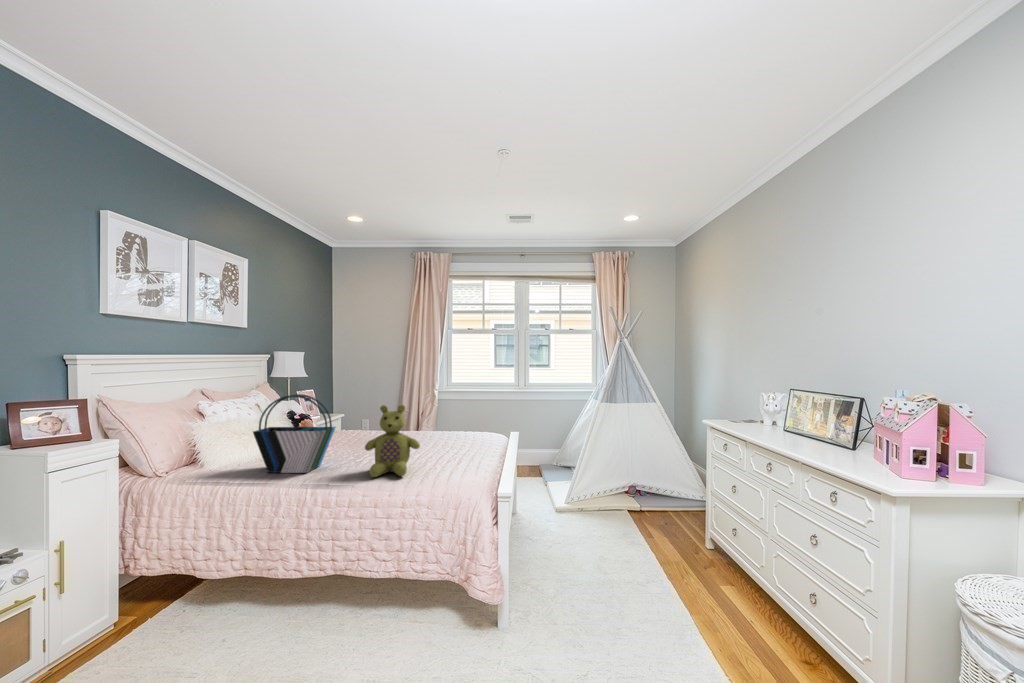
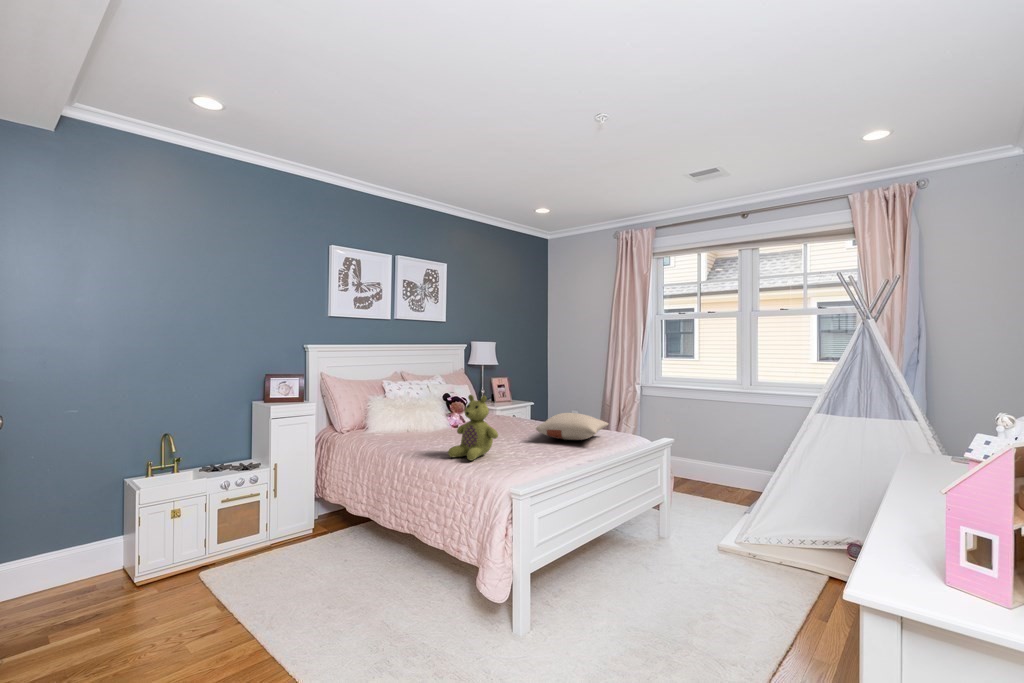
tote bag: present [253,394,335,473] -> none [392,380,447,446]
pillow: none [416,417,480,443] -> present [536,413,608,440]

